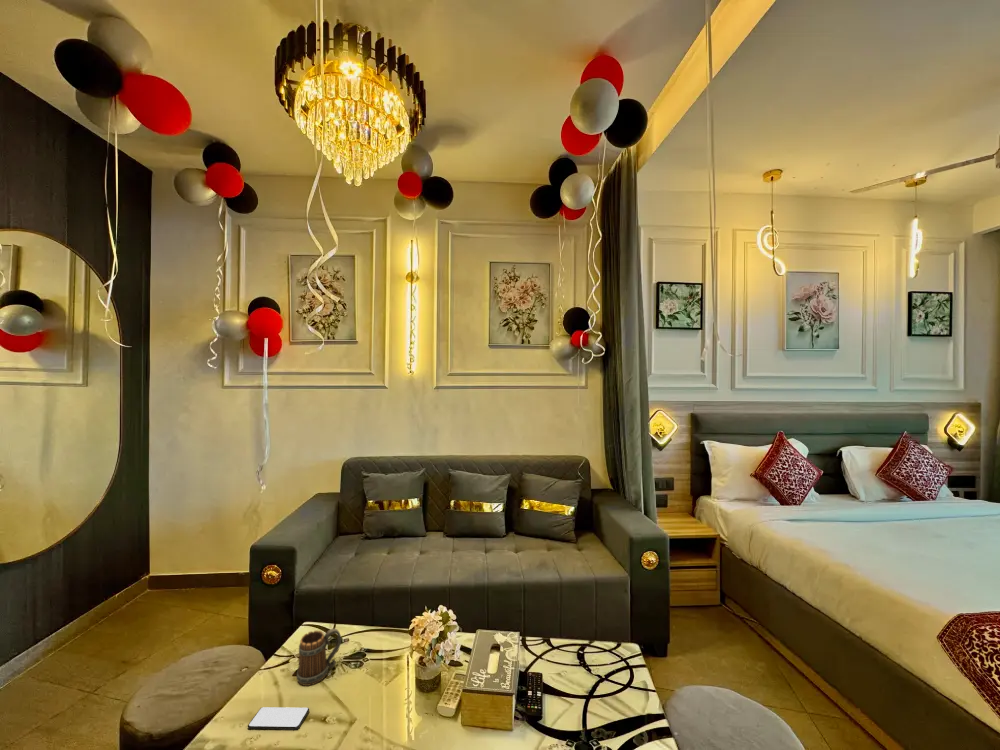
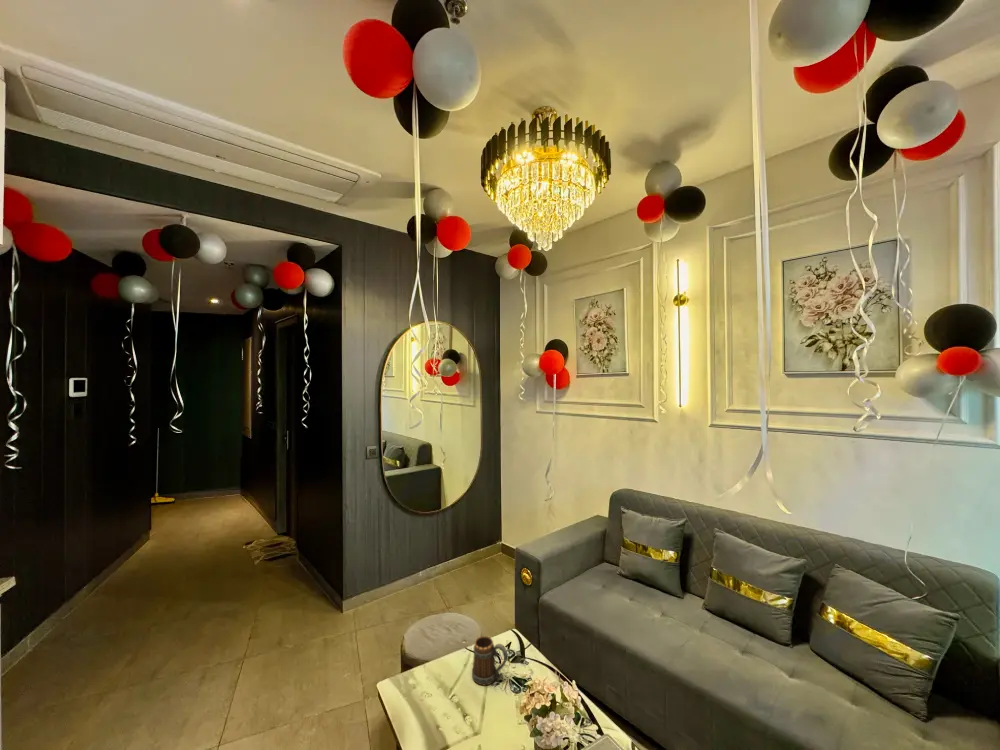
smartphone: present [248,707,309,730] -> none [424,676,458,714]

